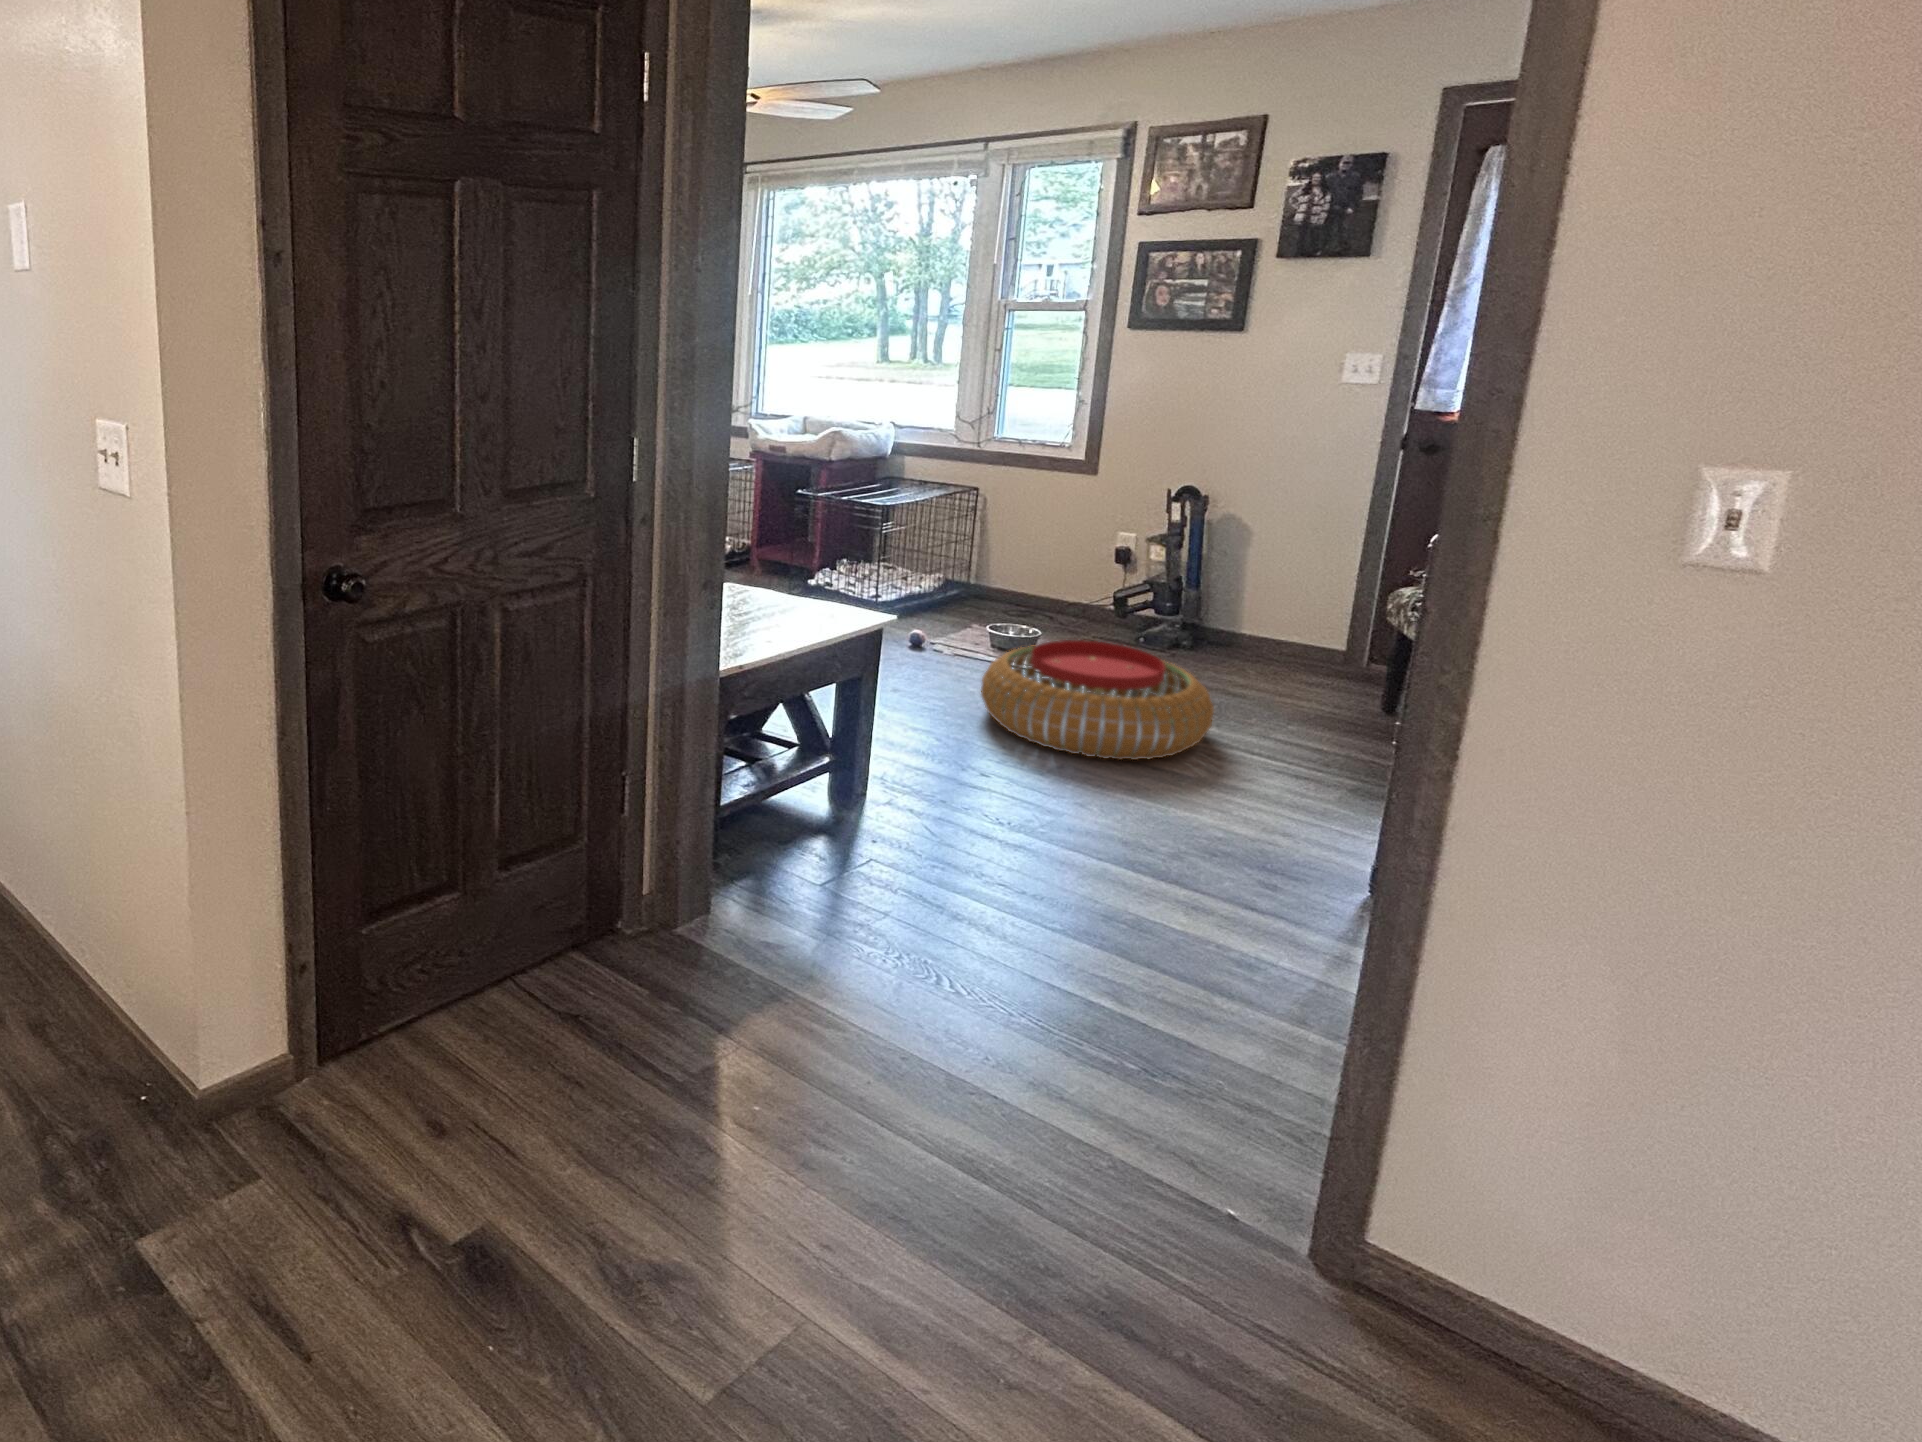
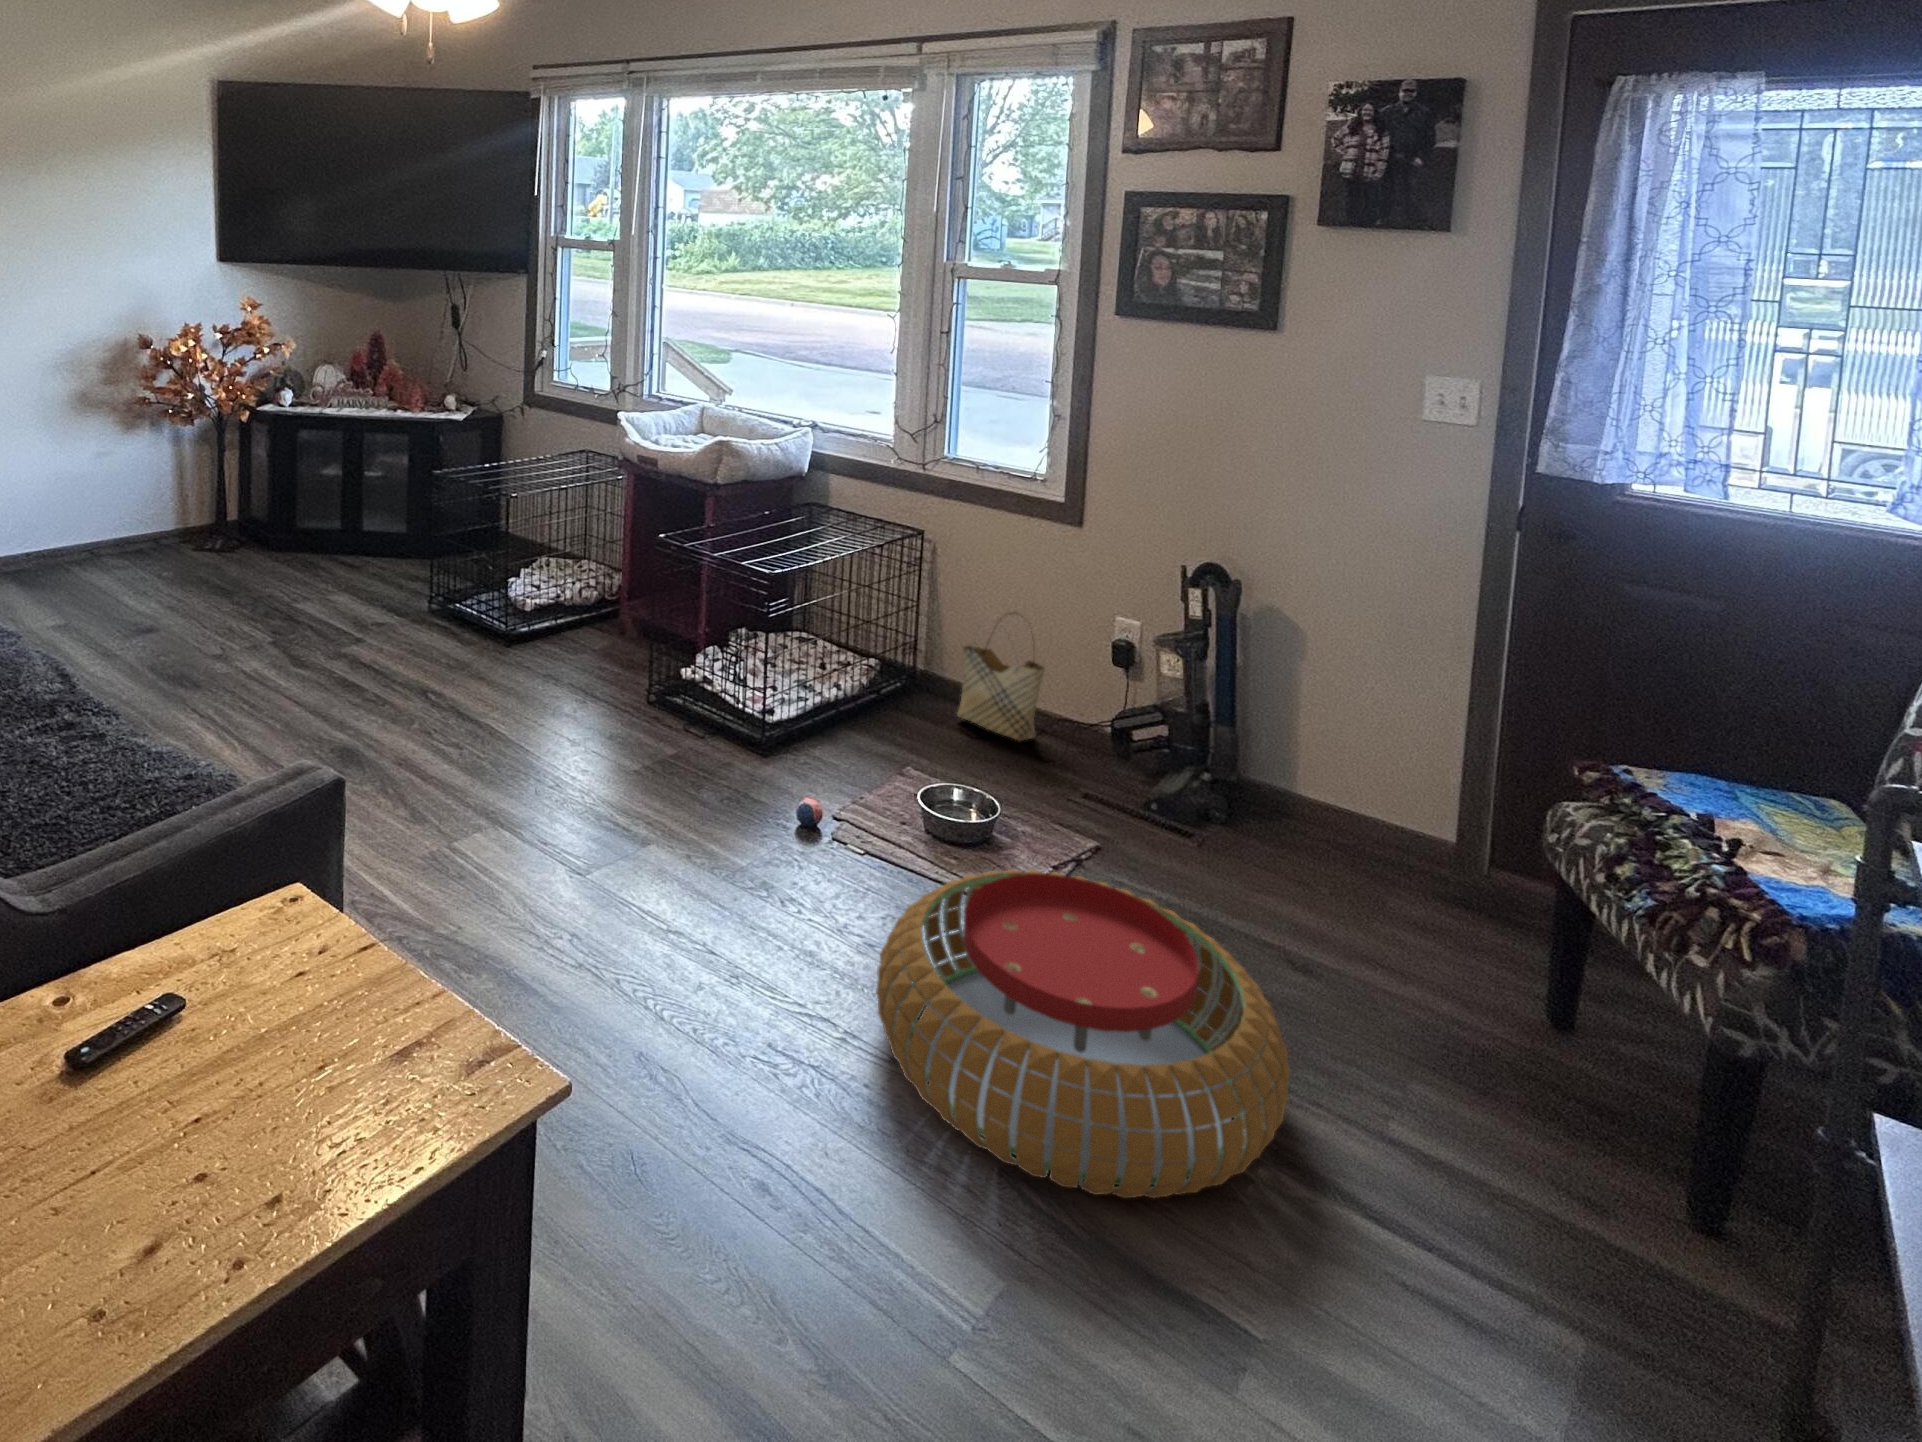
woven basket: none [1003,534,1067,613] -> present [957,614,1045,741]

